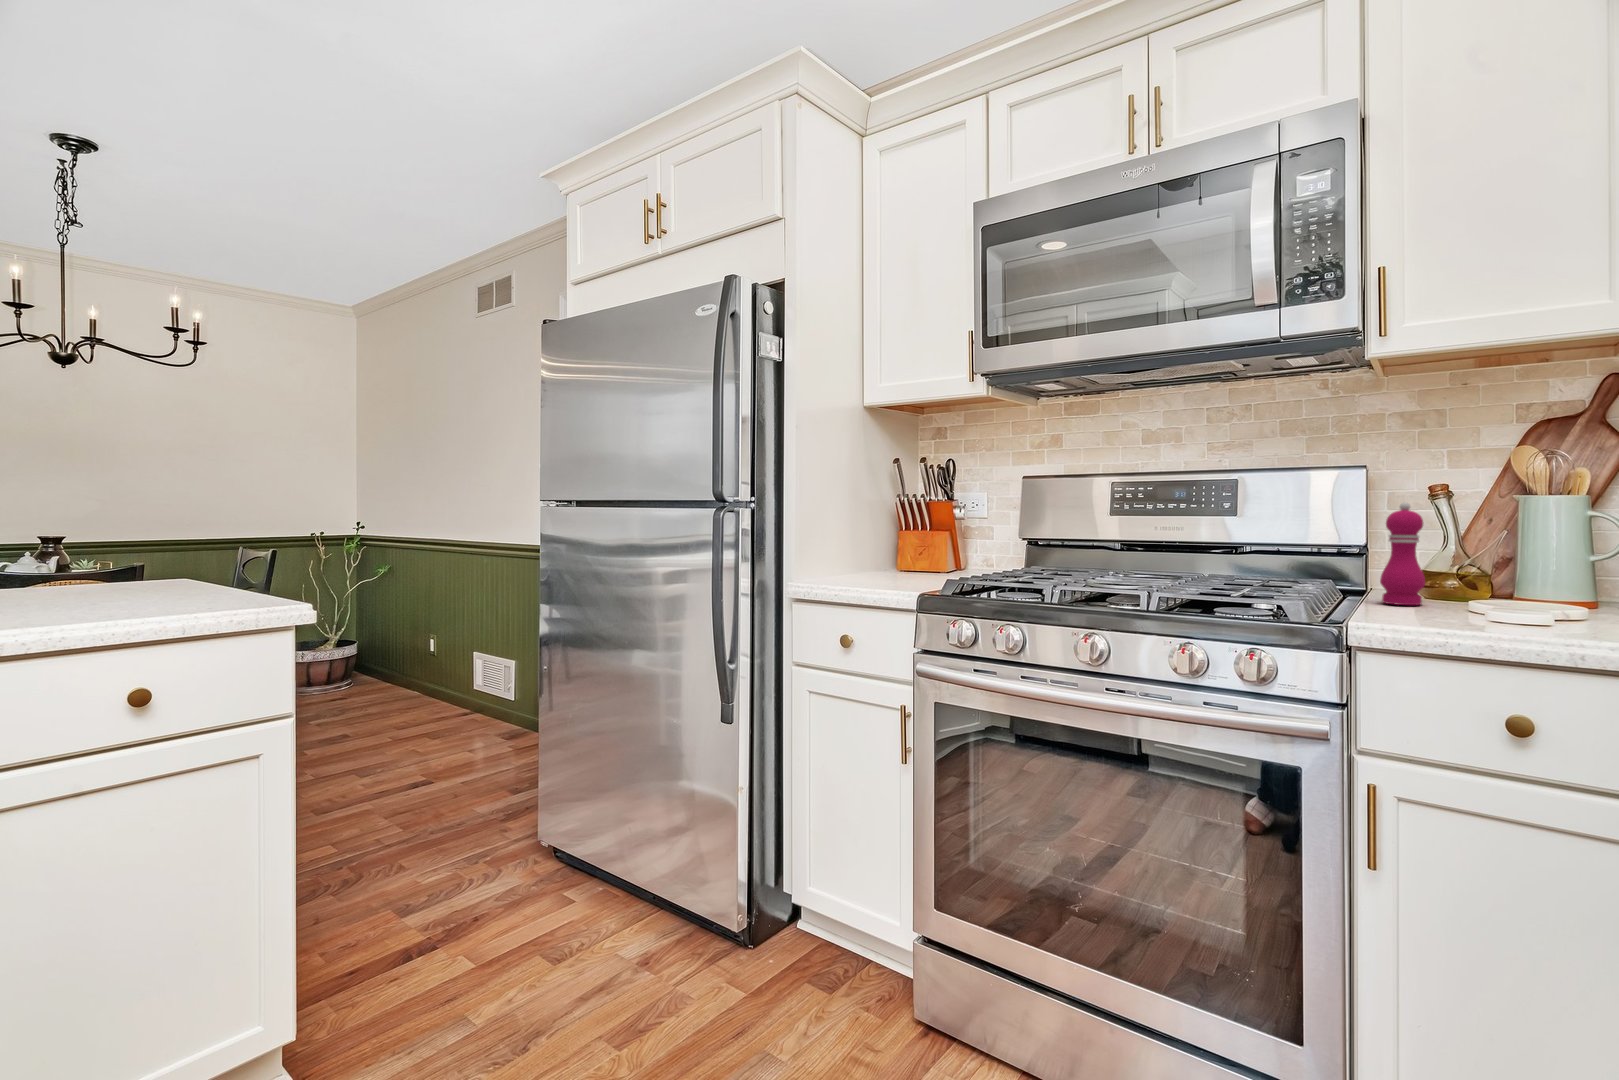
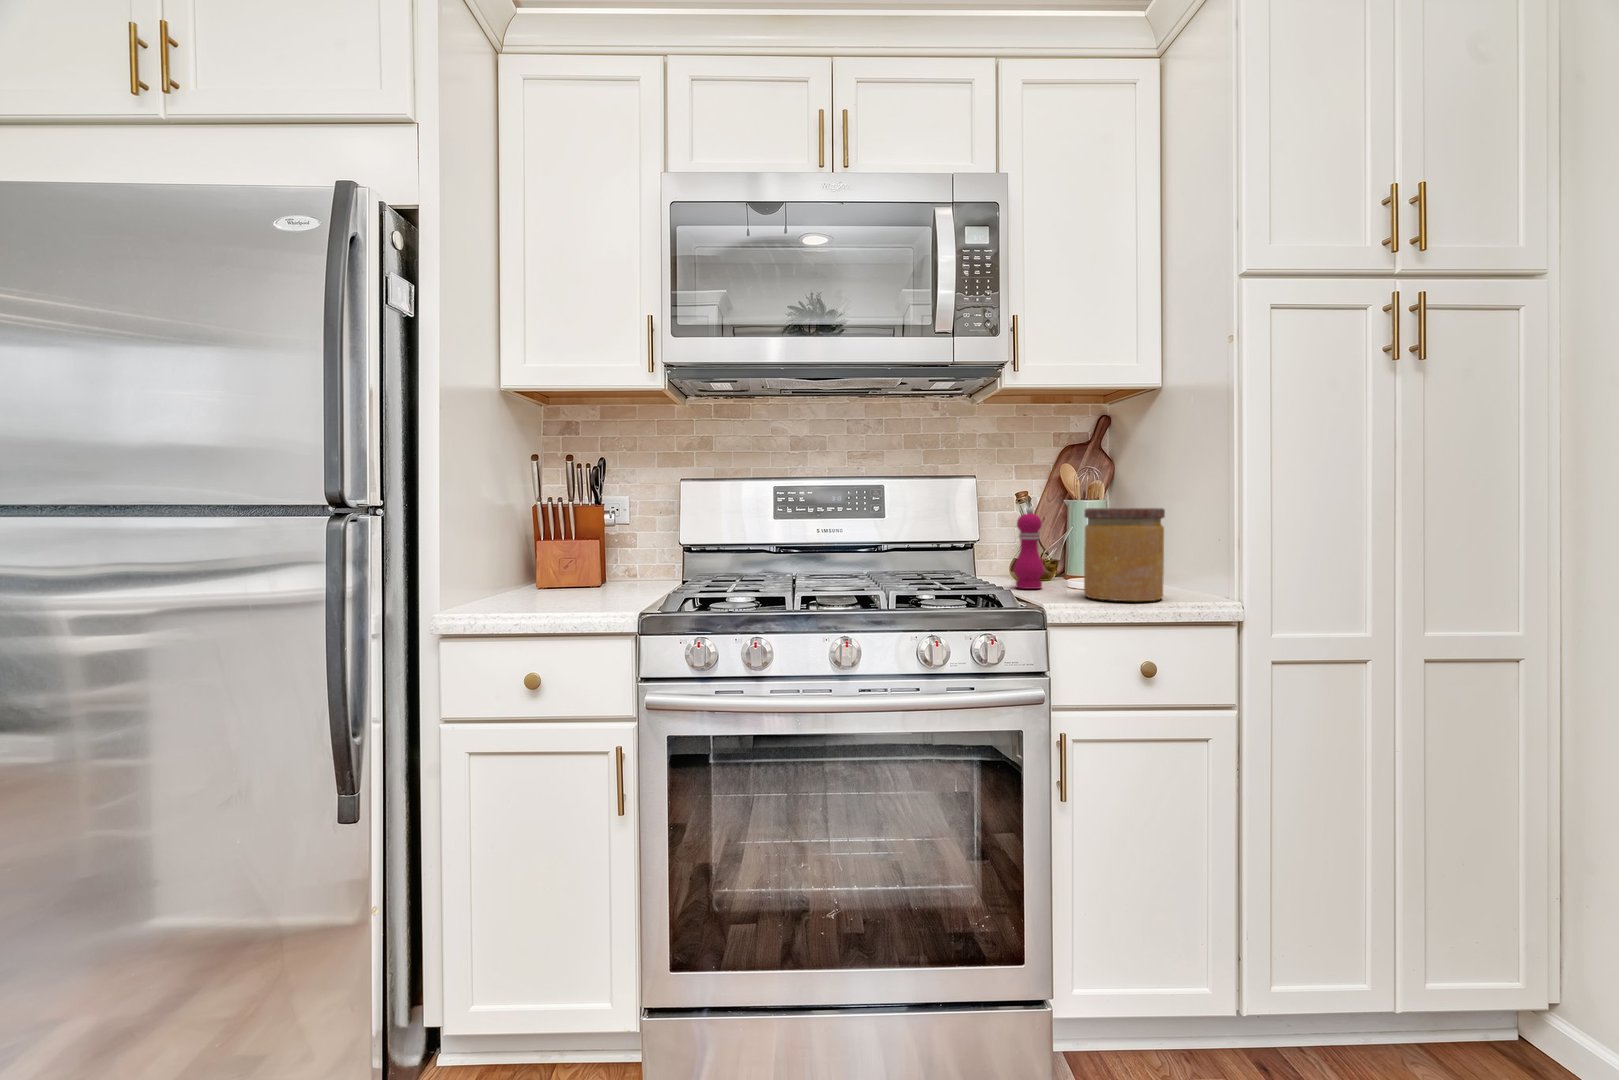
jar: none [1442,502,1578,629] -> present [1084,508,1165,601]

